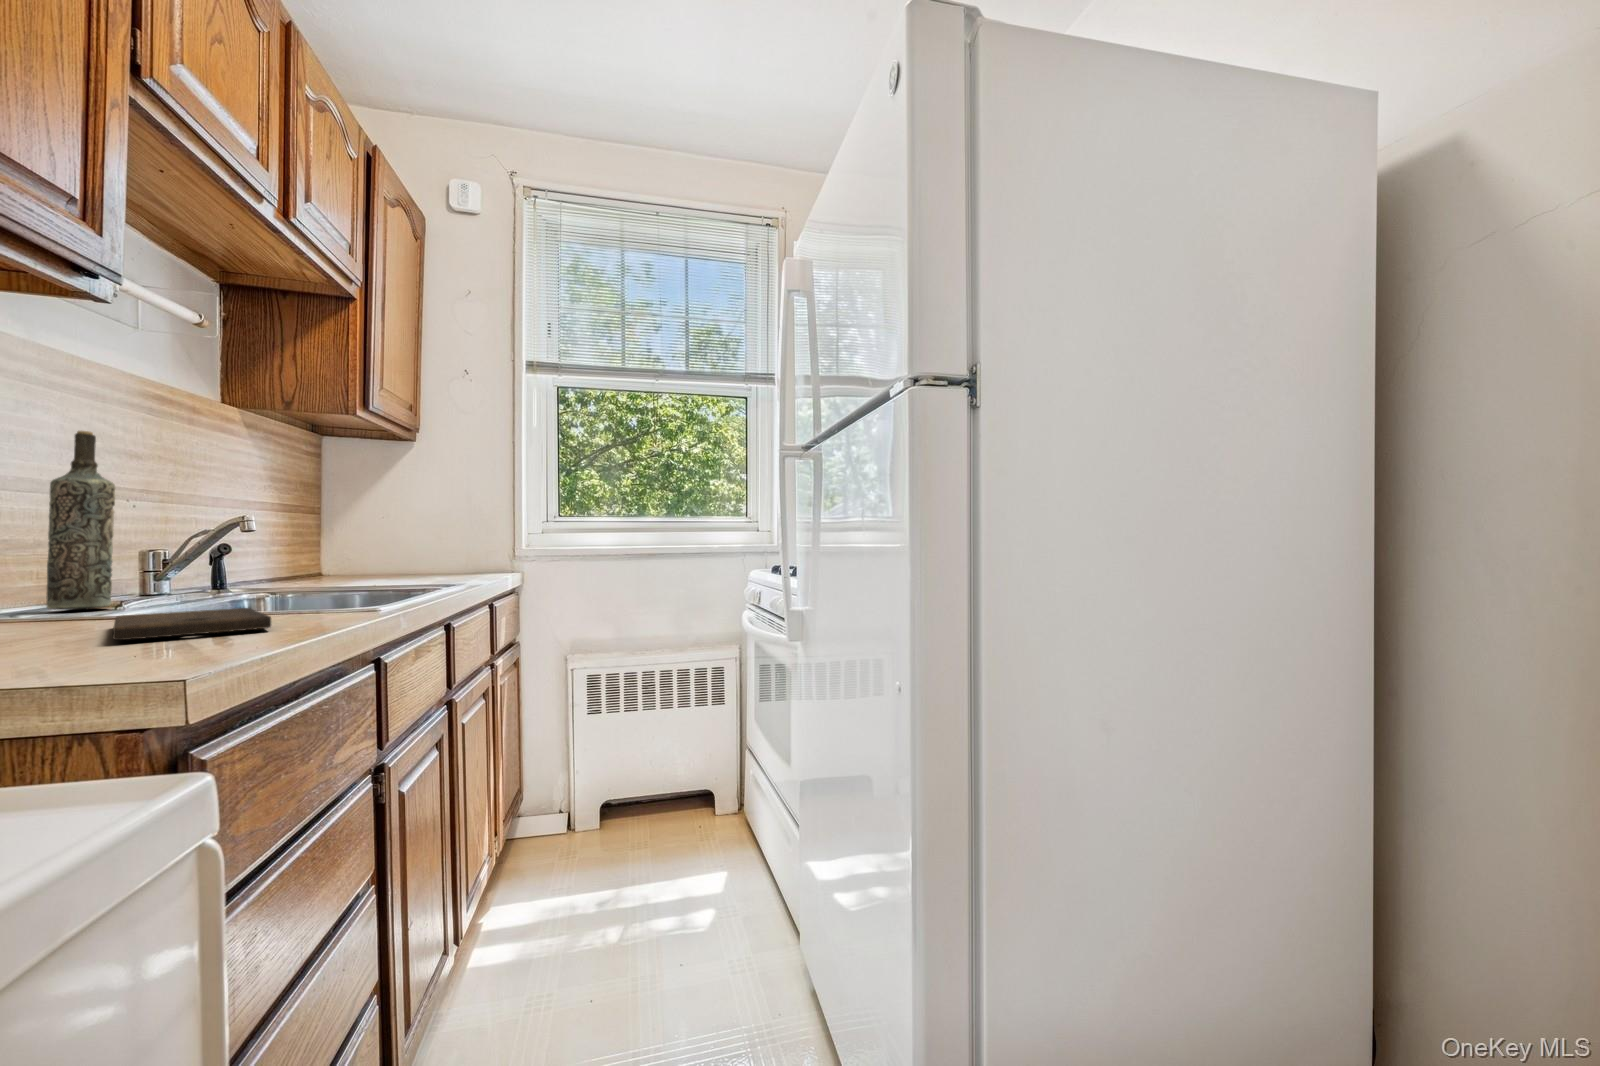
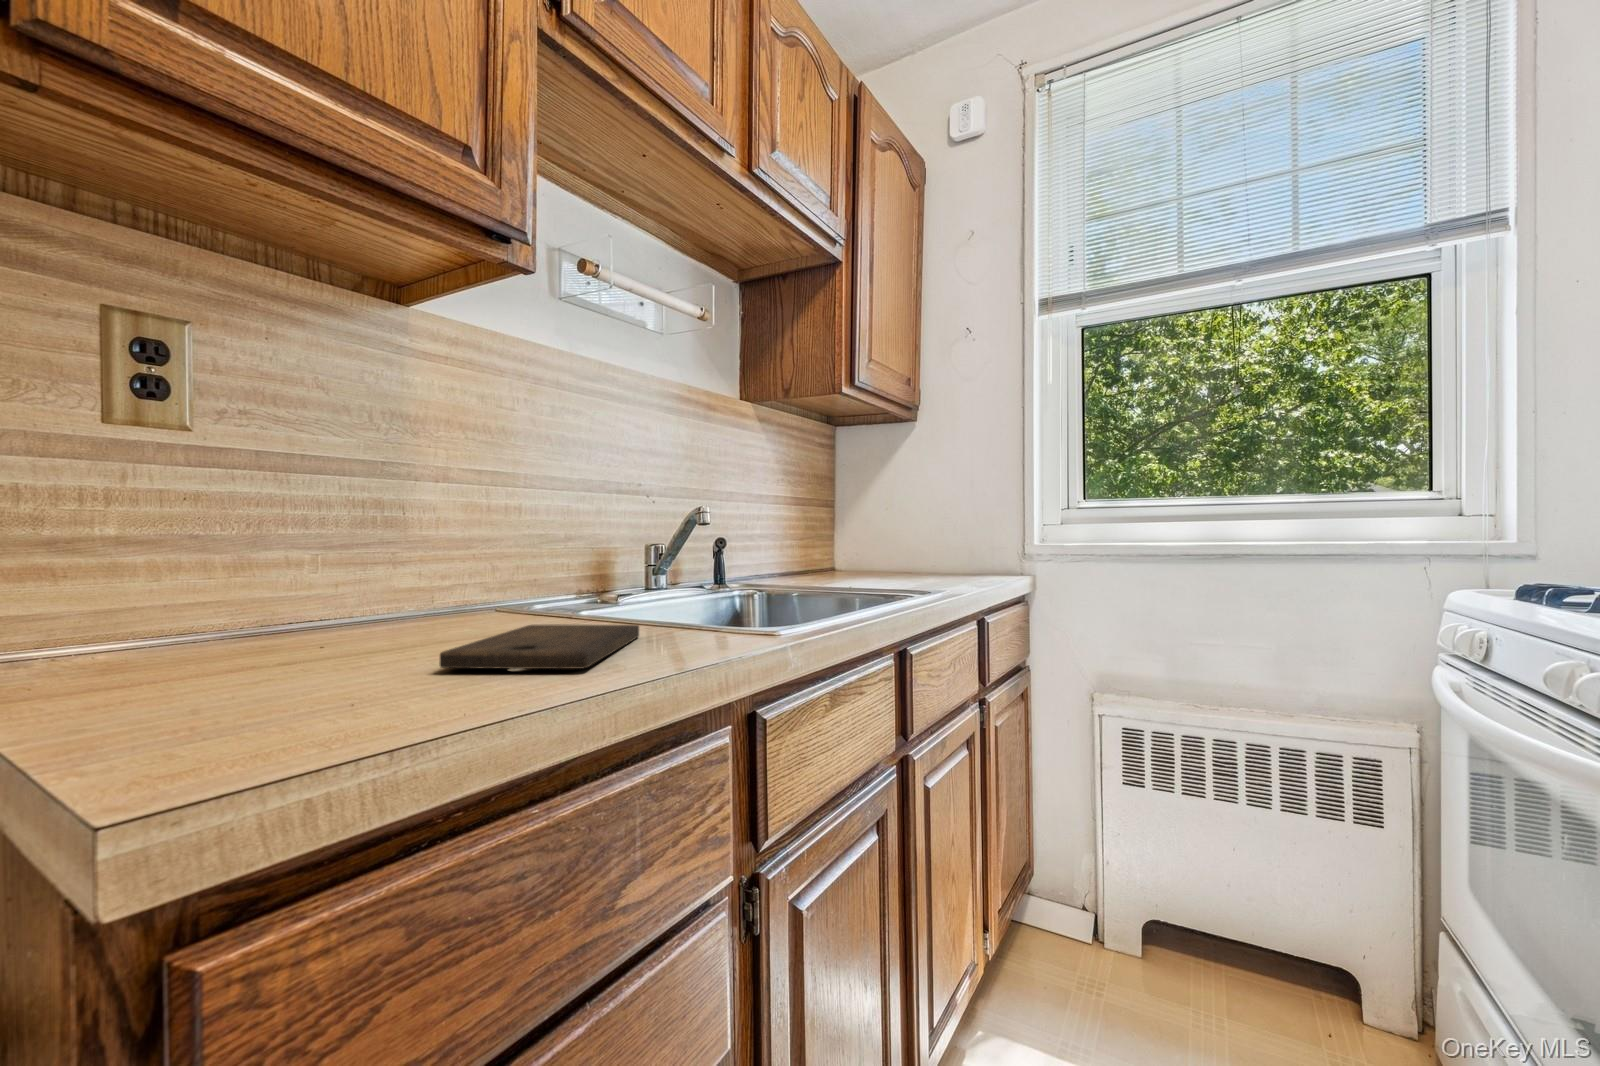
bottle: present [46,431,115,610] -> none [567,433,613,603]

